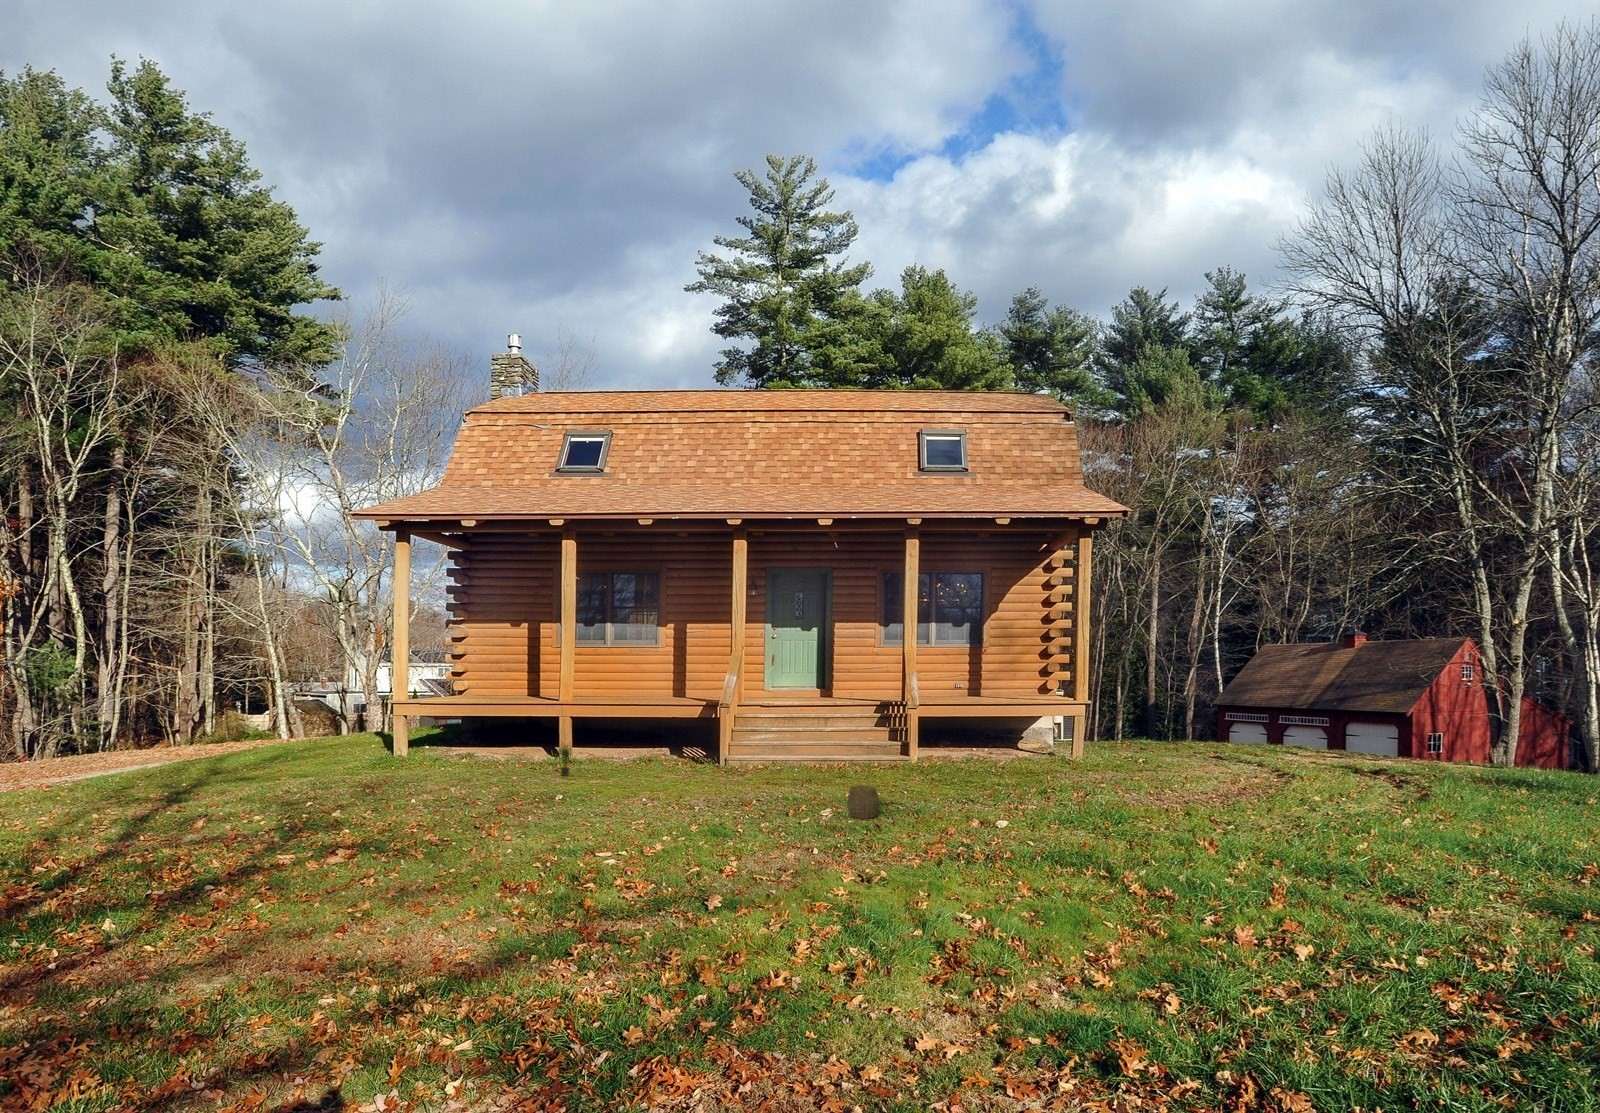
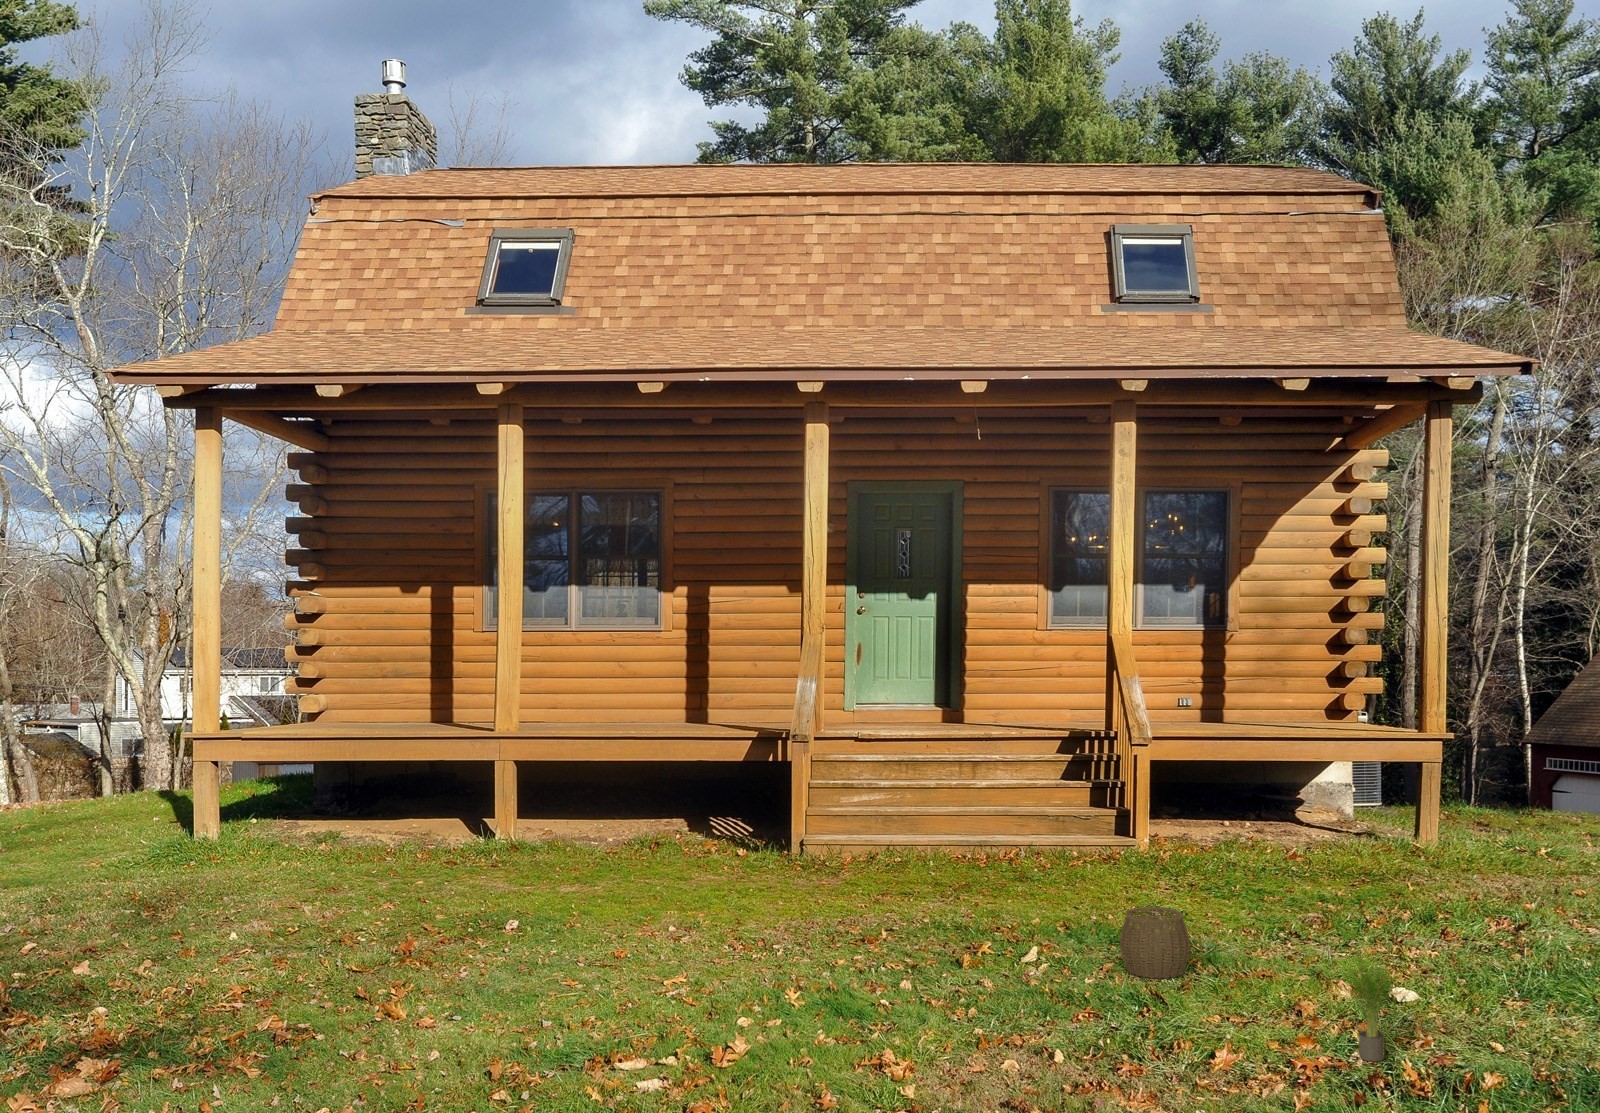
potted plant: present [558,743,572,776] -> present [1337,945,1399,1062]

